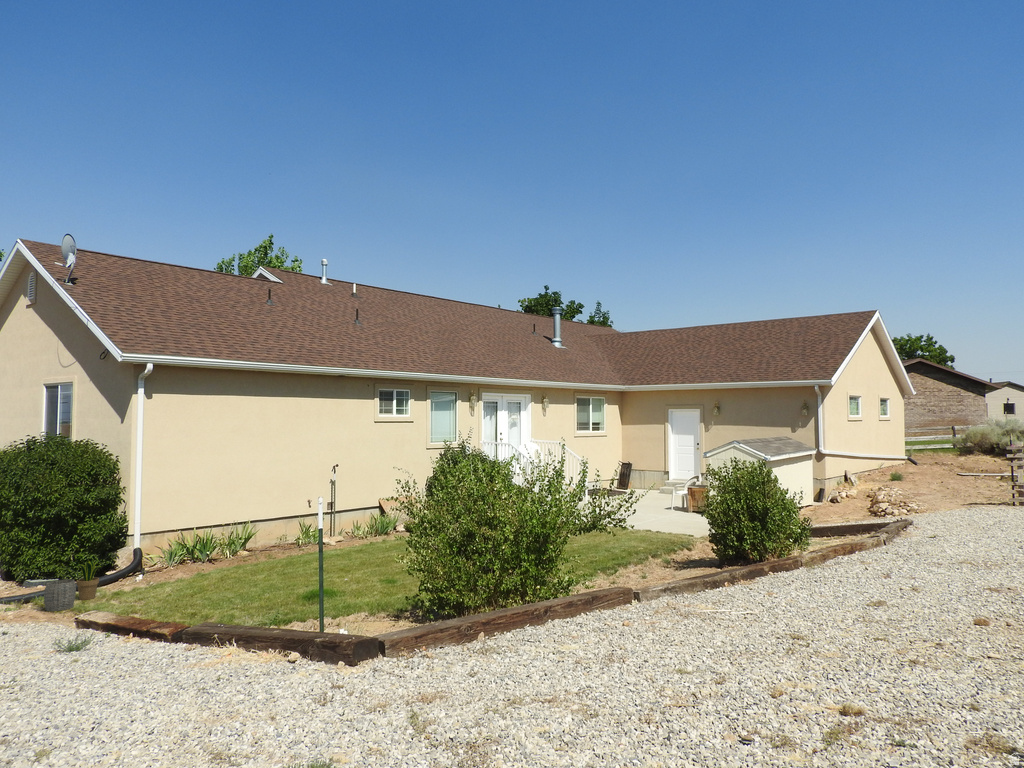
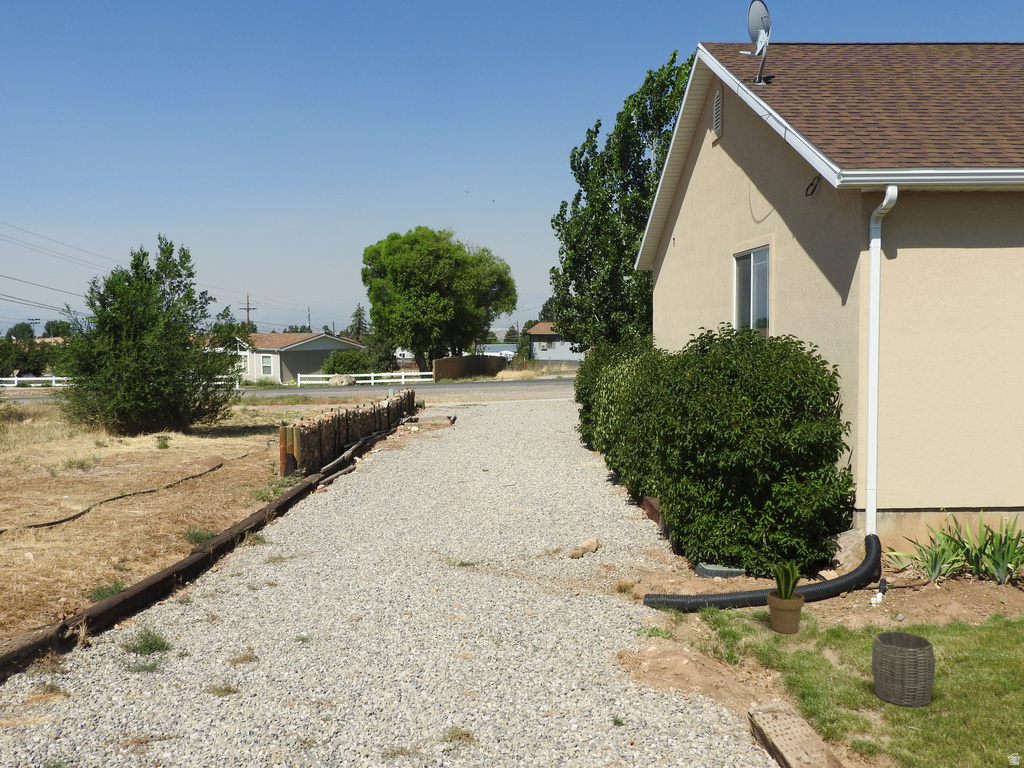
woven basket: present [44,579,76,611] -> present [872,632,935,707]

